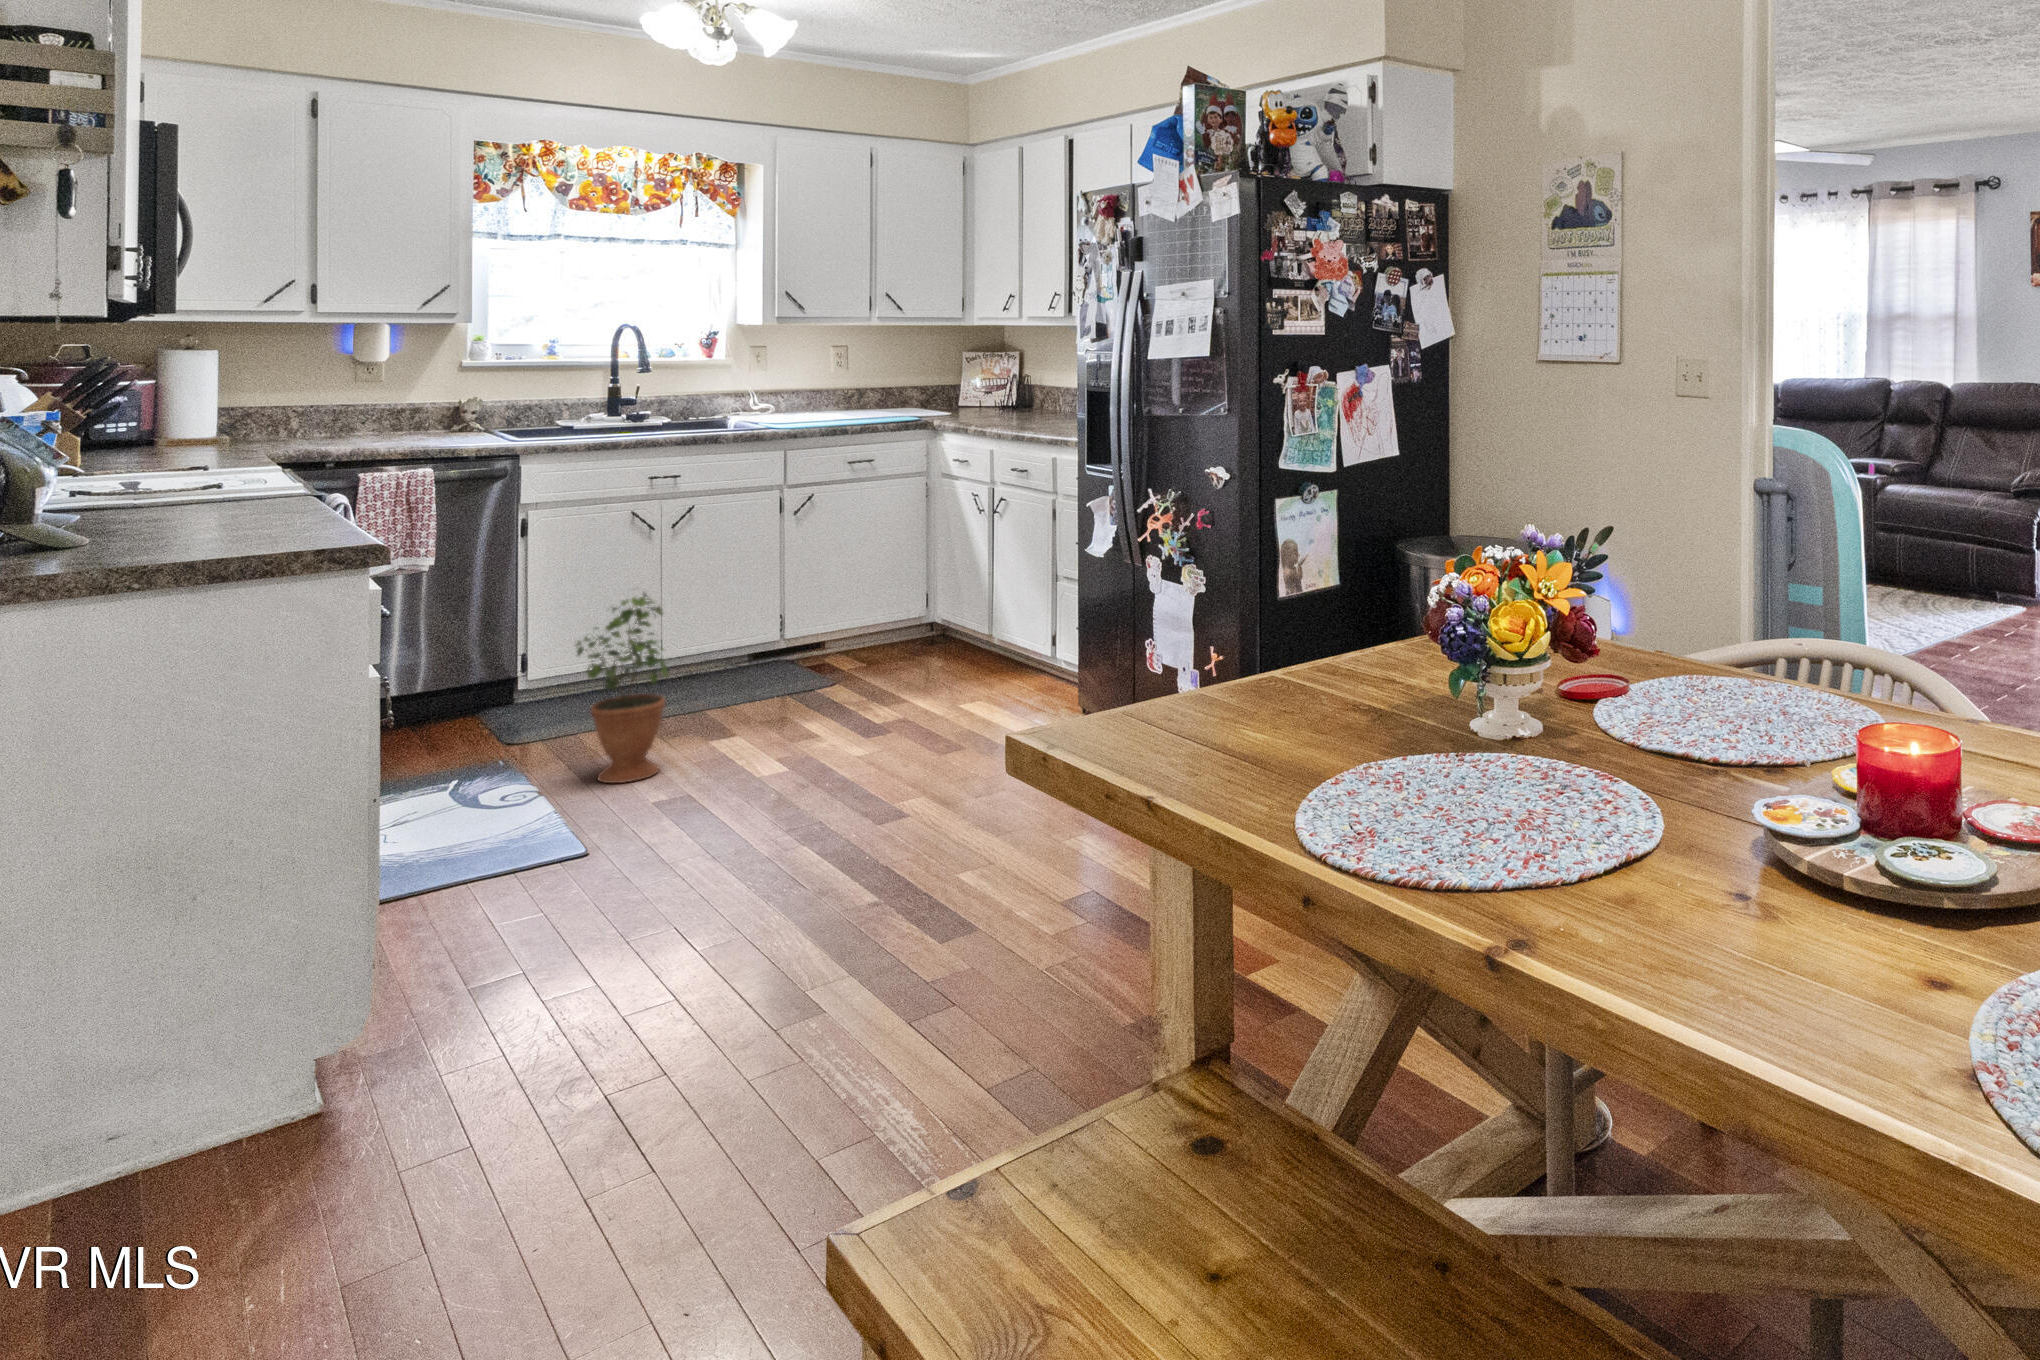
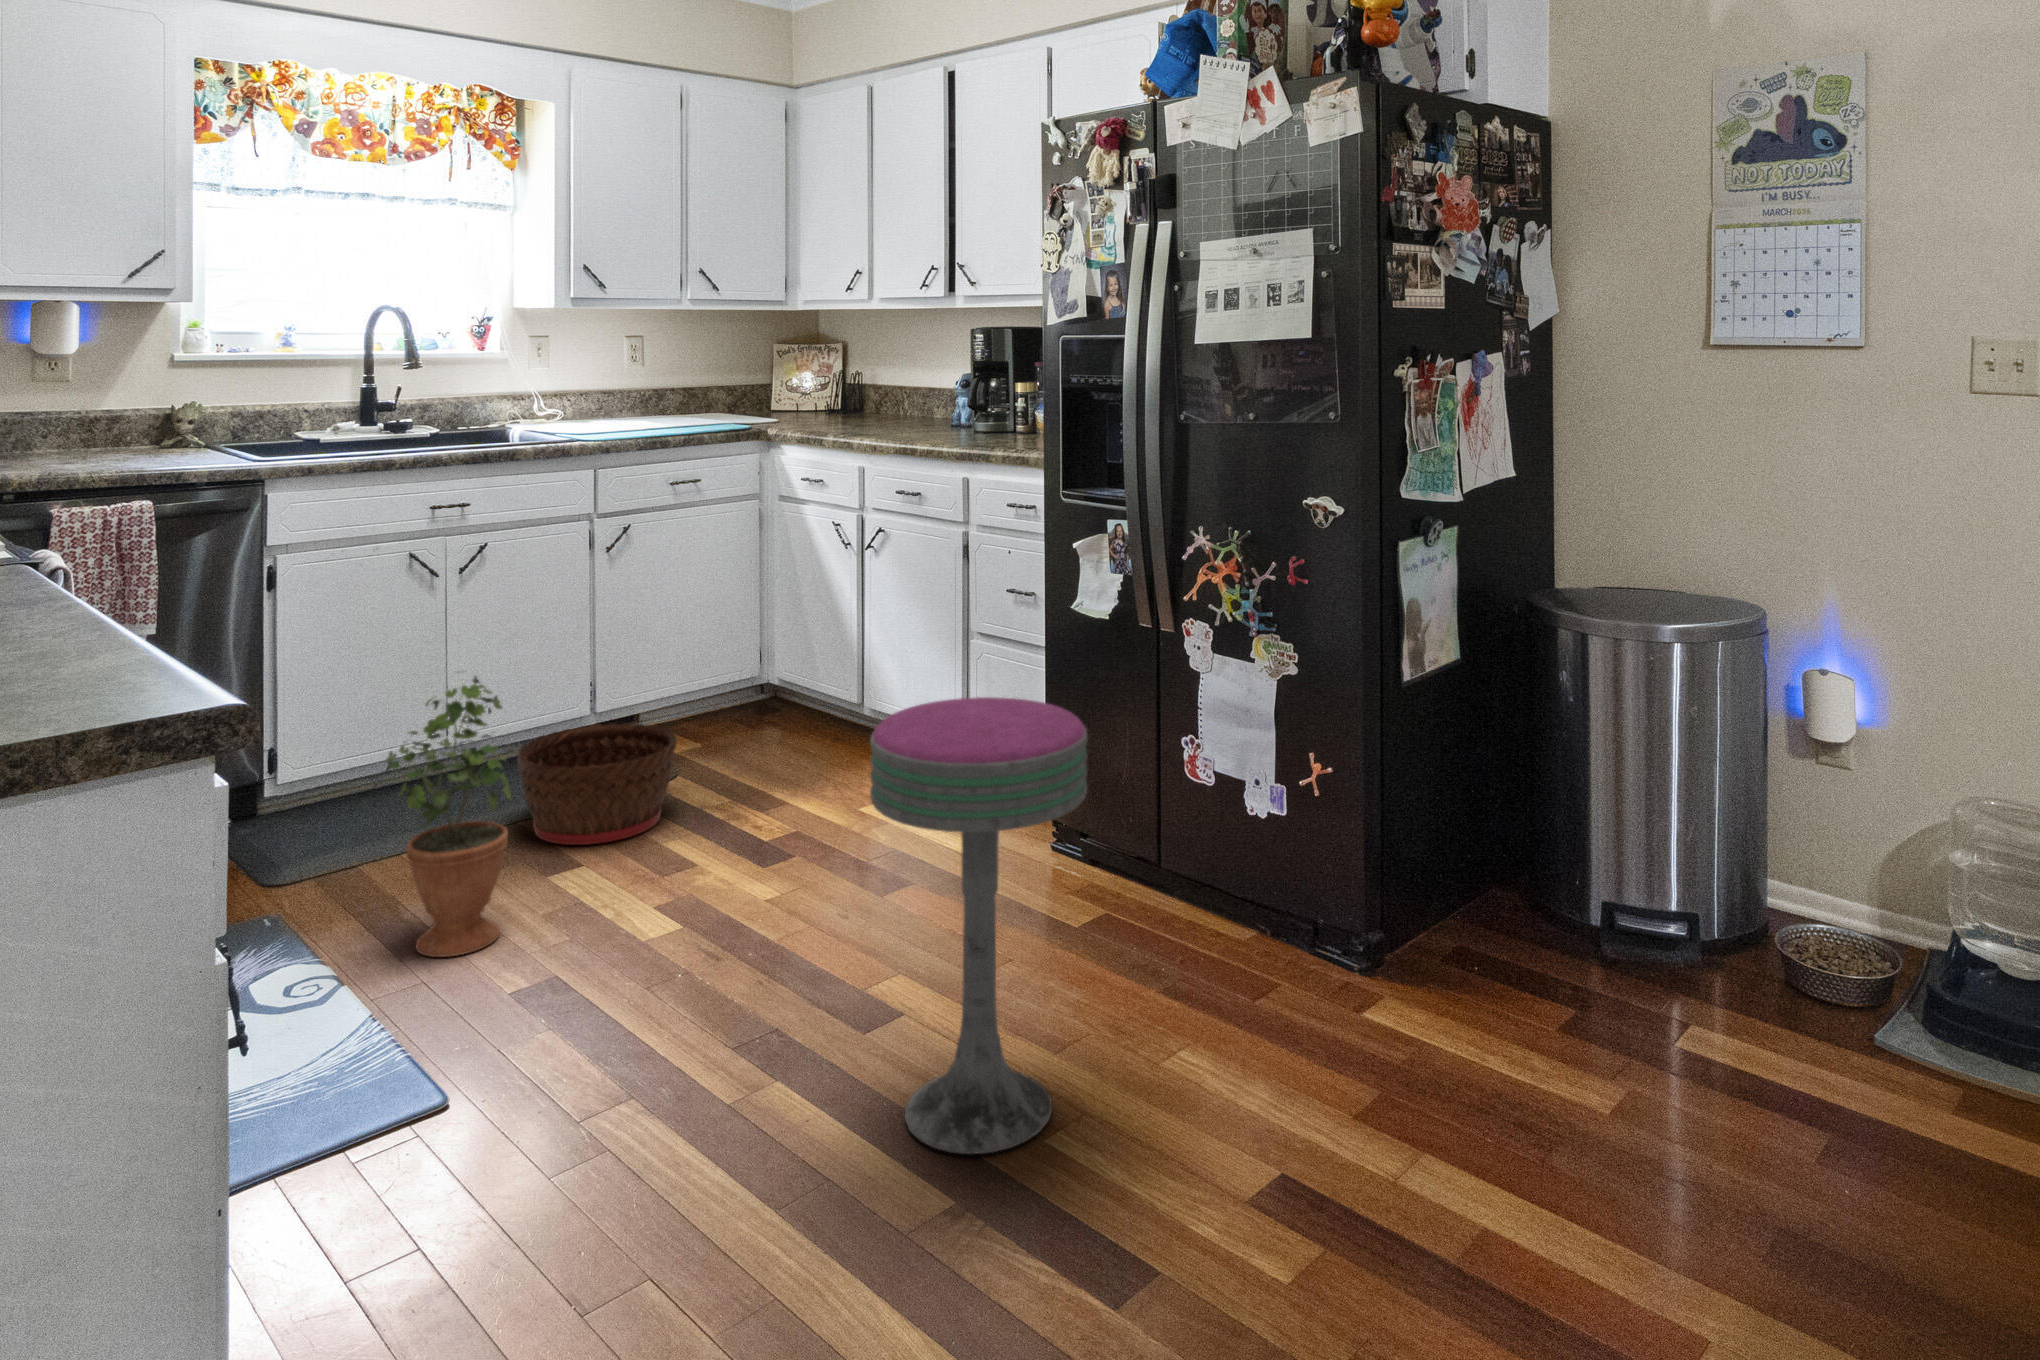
bar stool: none [845,598,996,883] -> present [870,697,1087,1154]
basket: none [698,639,822,722] -> present [517,723,677,845]

